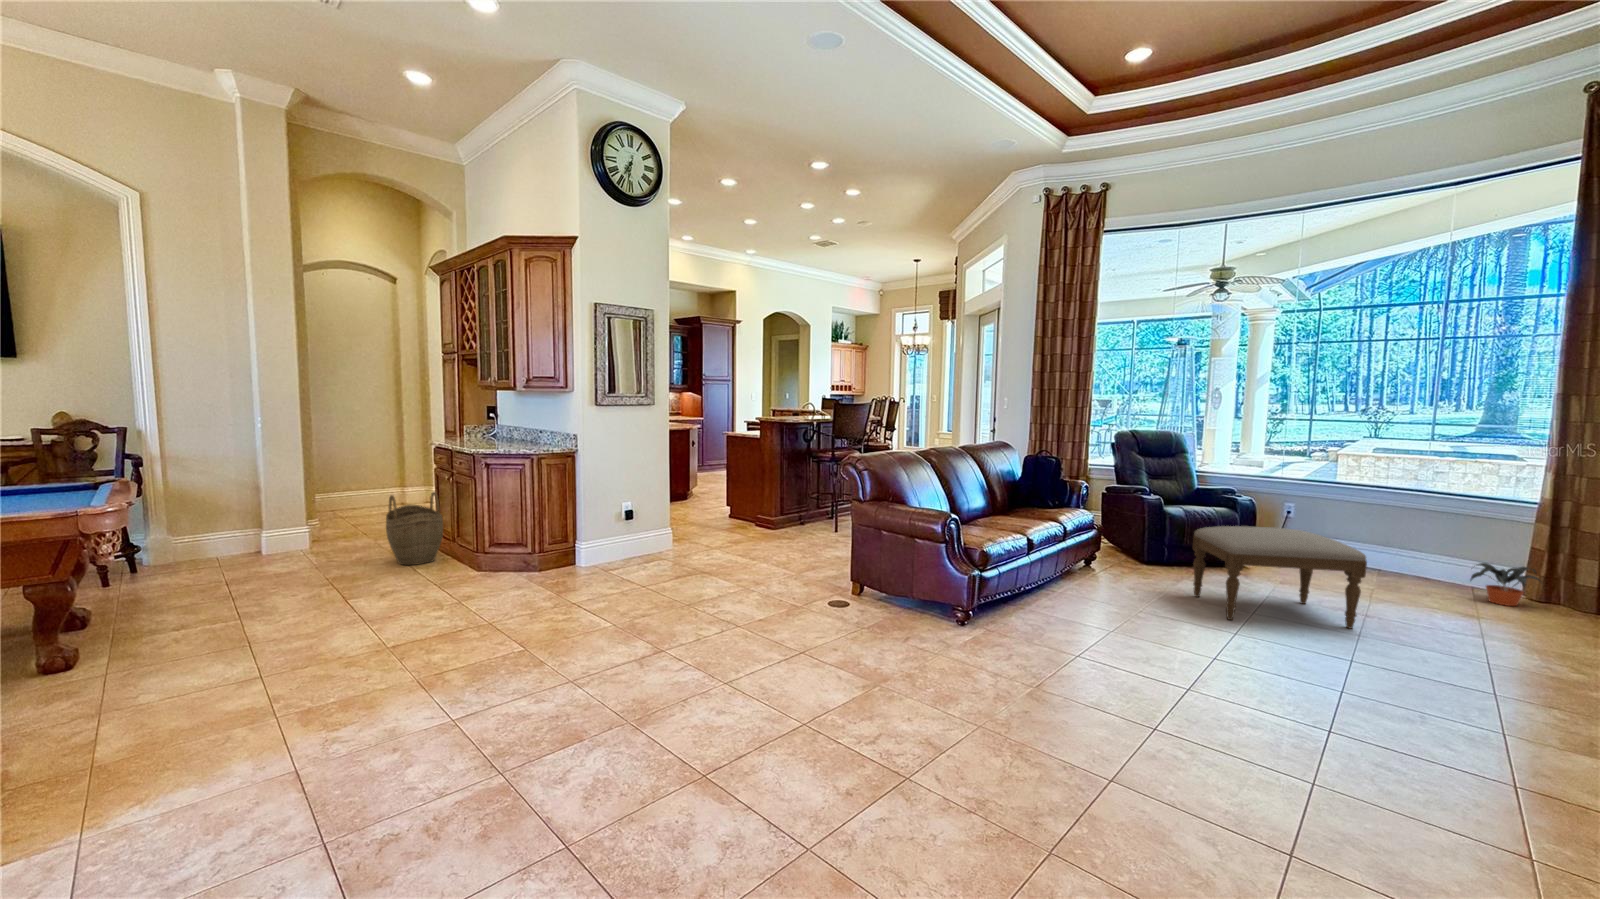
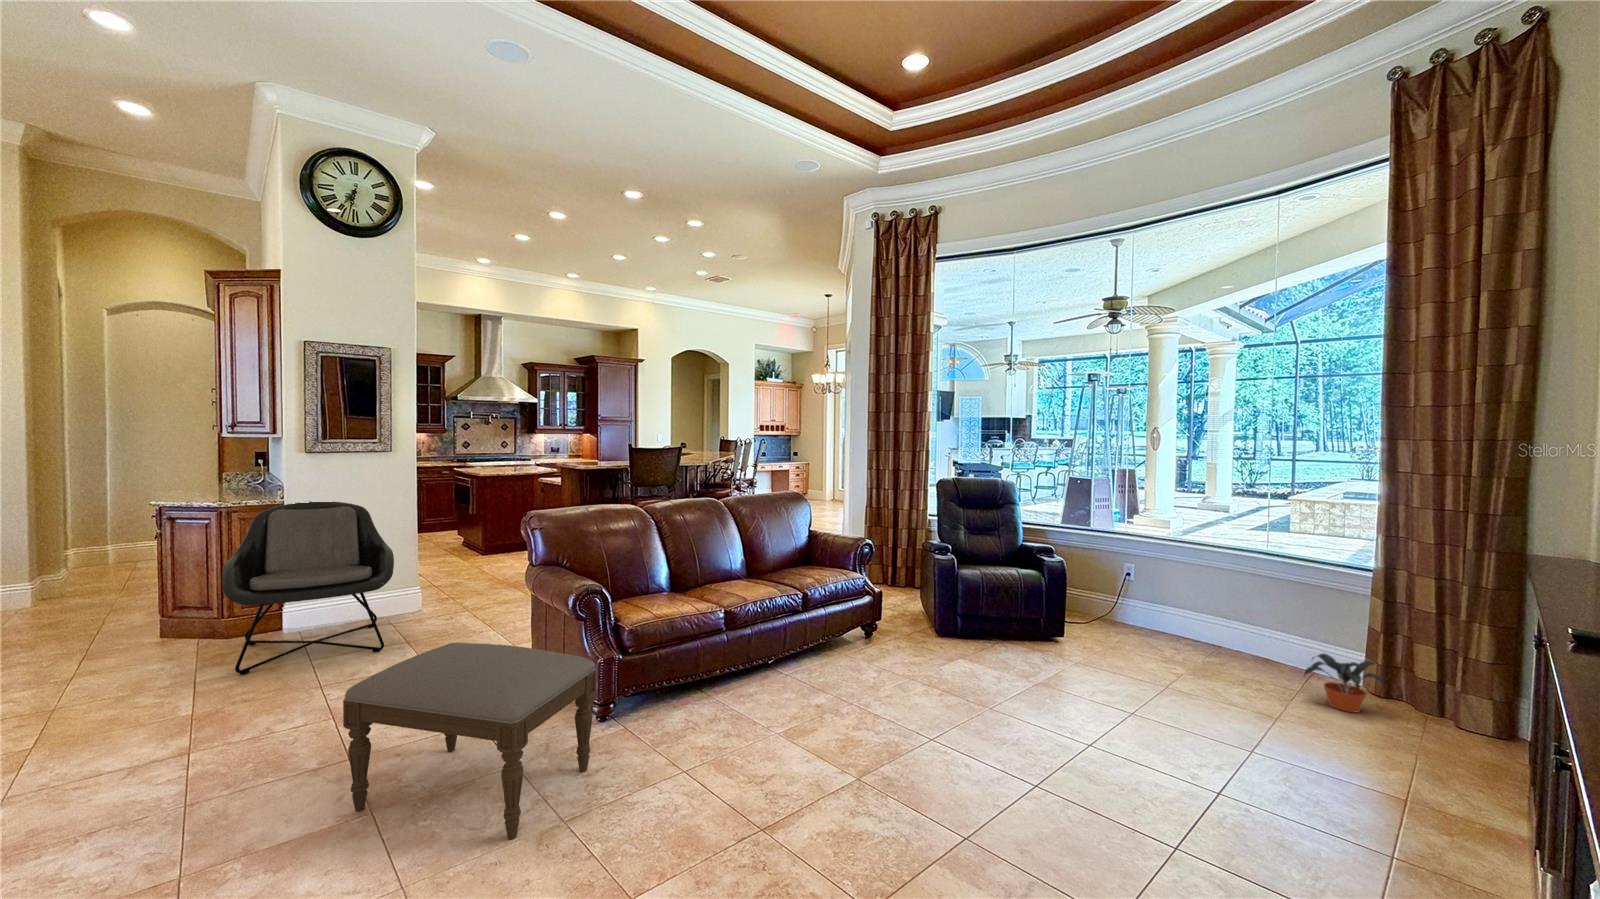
lounge chair: none [561,449,696,596] -> present [222,501,394,675]
woven basket: present [386,492,443,565] -> none [79,546,157,629]
ottoman: present [1193,526,1367,629] -> present [343,643,596,839]

